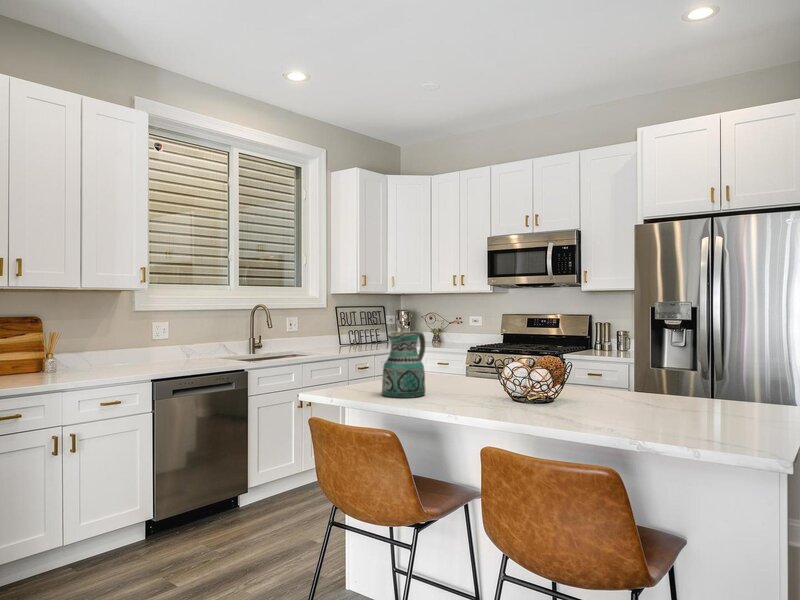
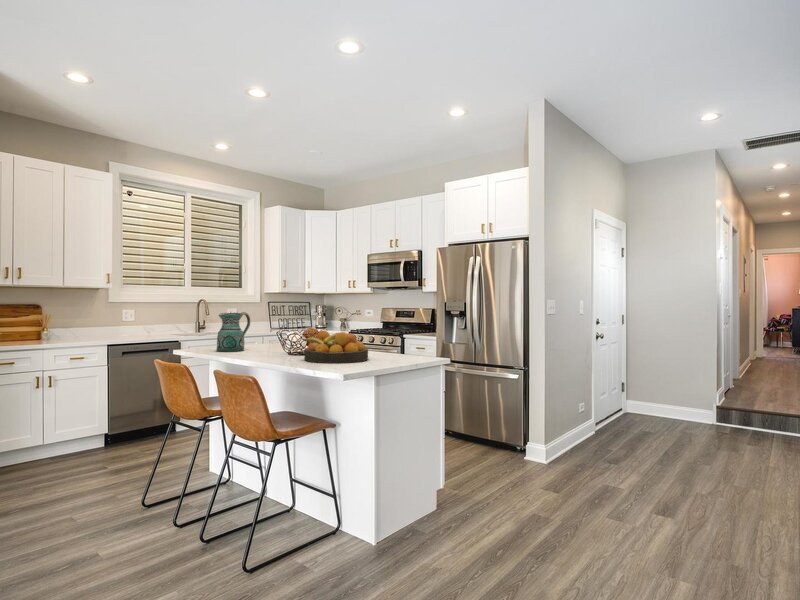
fruit bowl: none [590,365,712,427] -> present [303,331,368,363]

